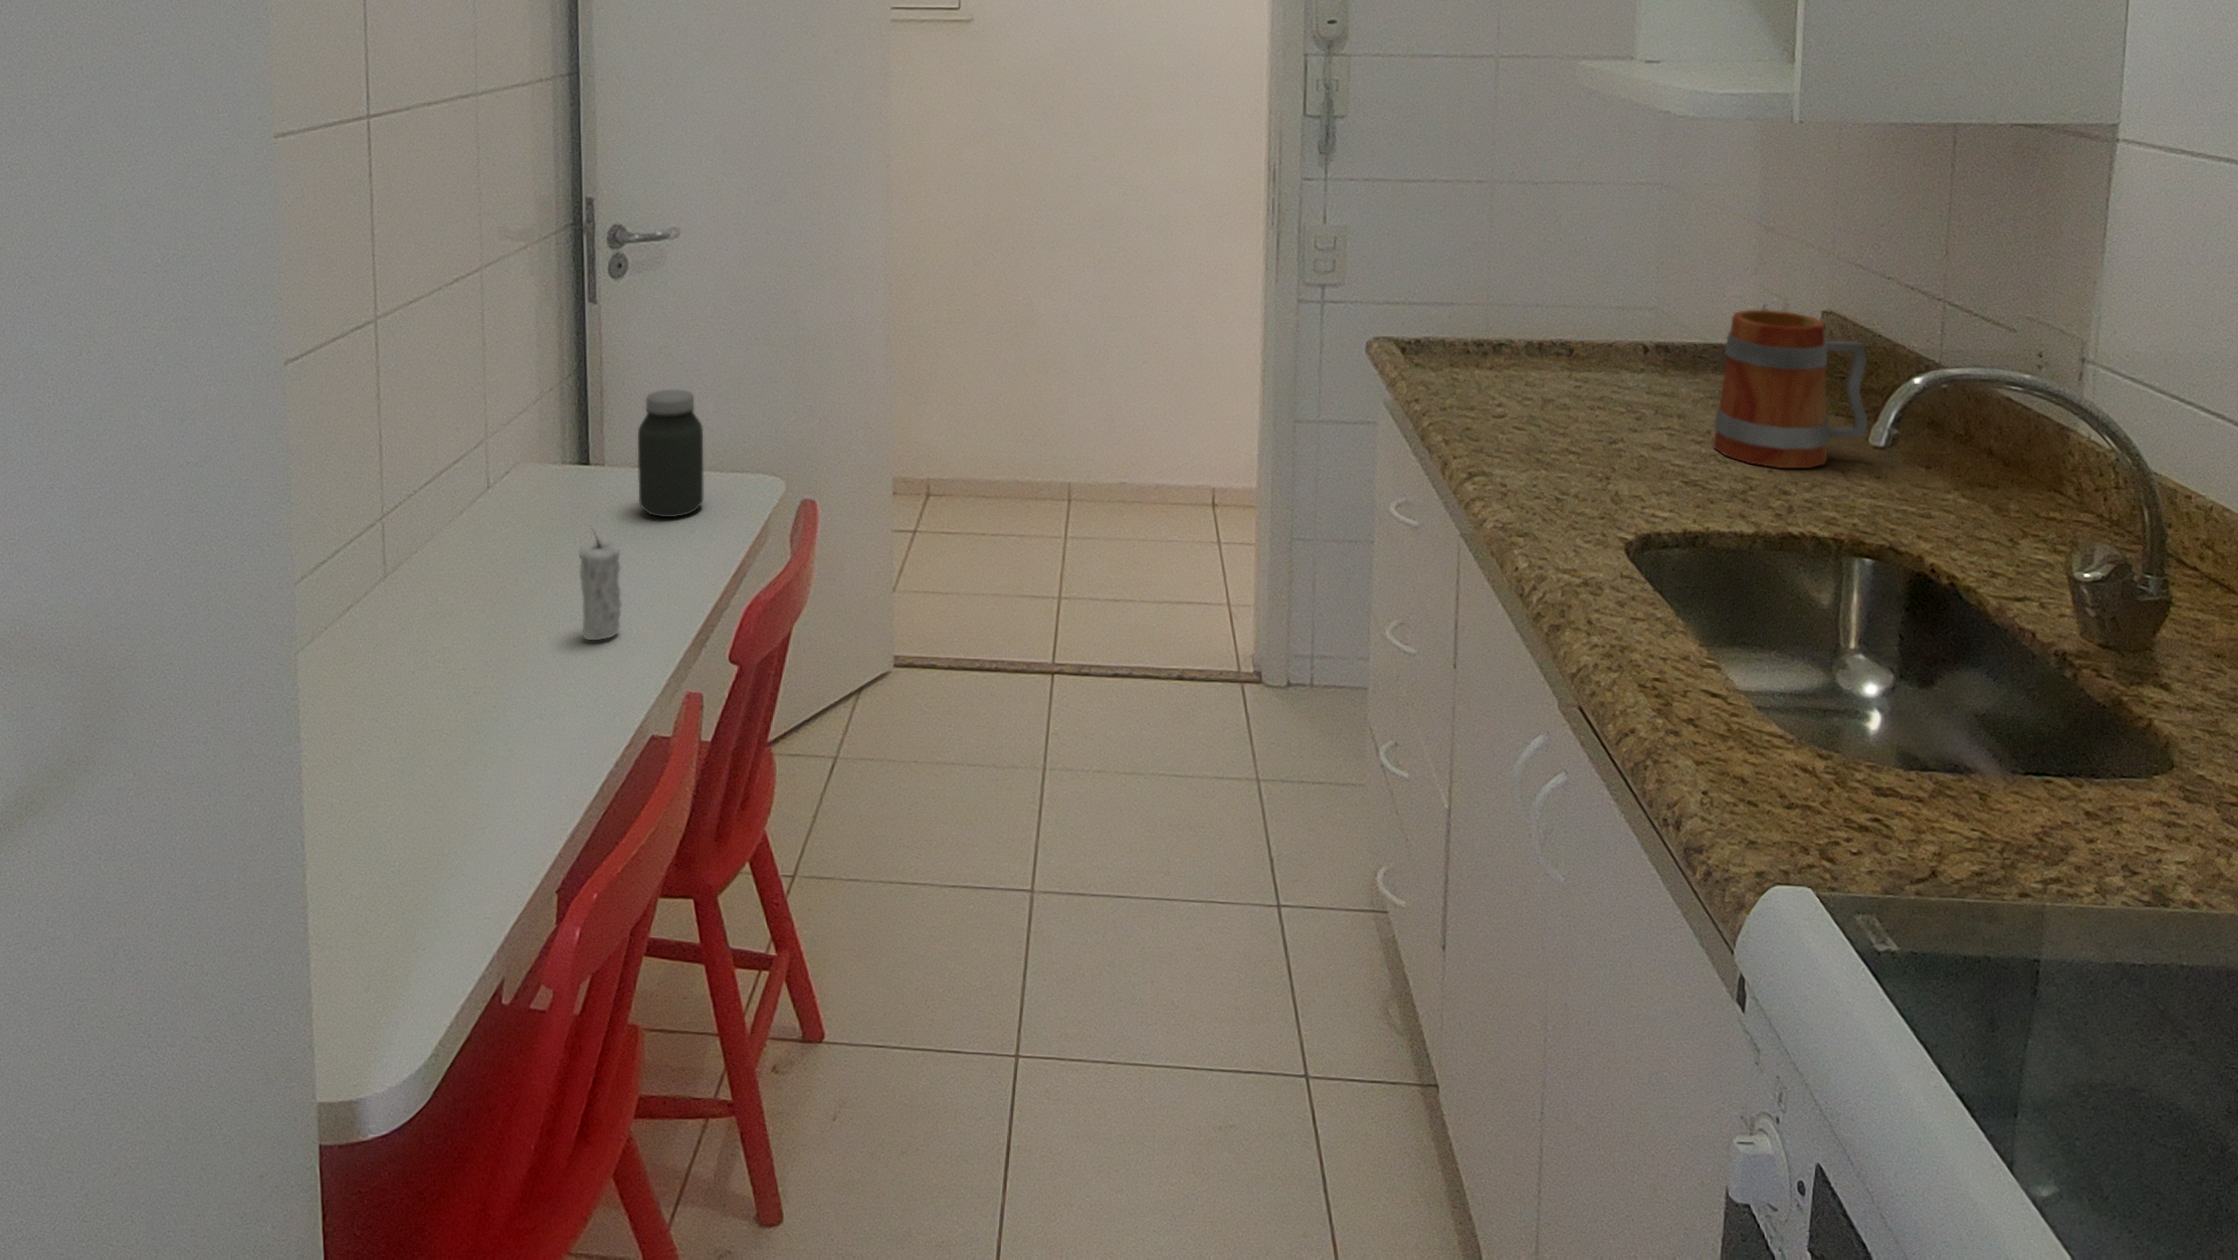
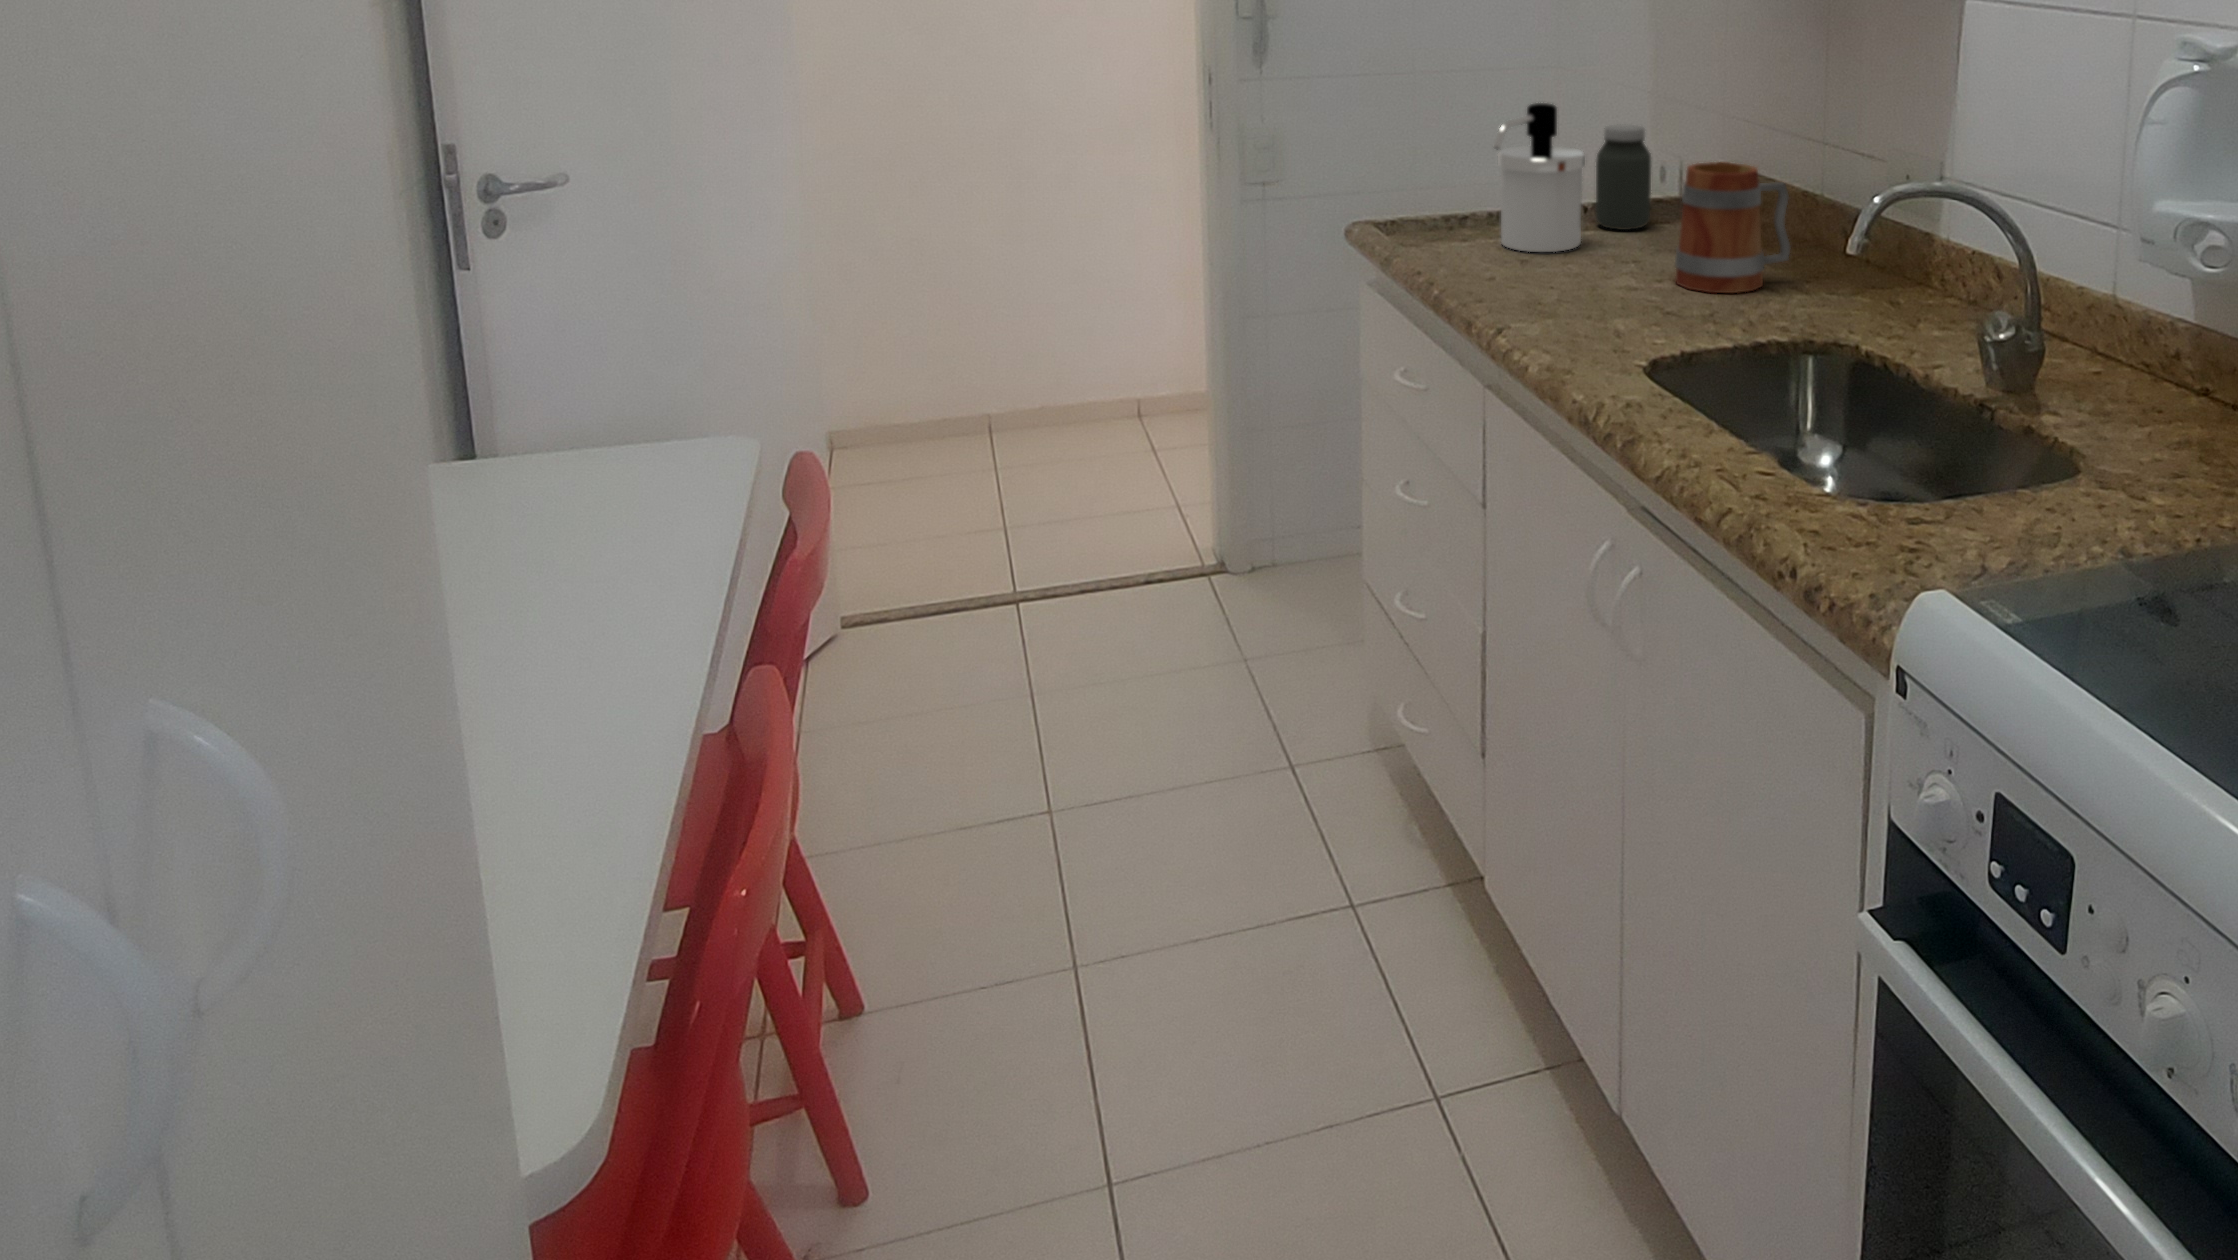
soap dispenser: none [1510,225,1628,393] -> present [1494,103,1585,252]
jar: present [638,390,704,517] -> present [1596,125,1651,230]
candle: present [579,533,621,640] -> none [557,507,619,637]

